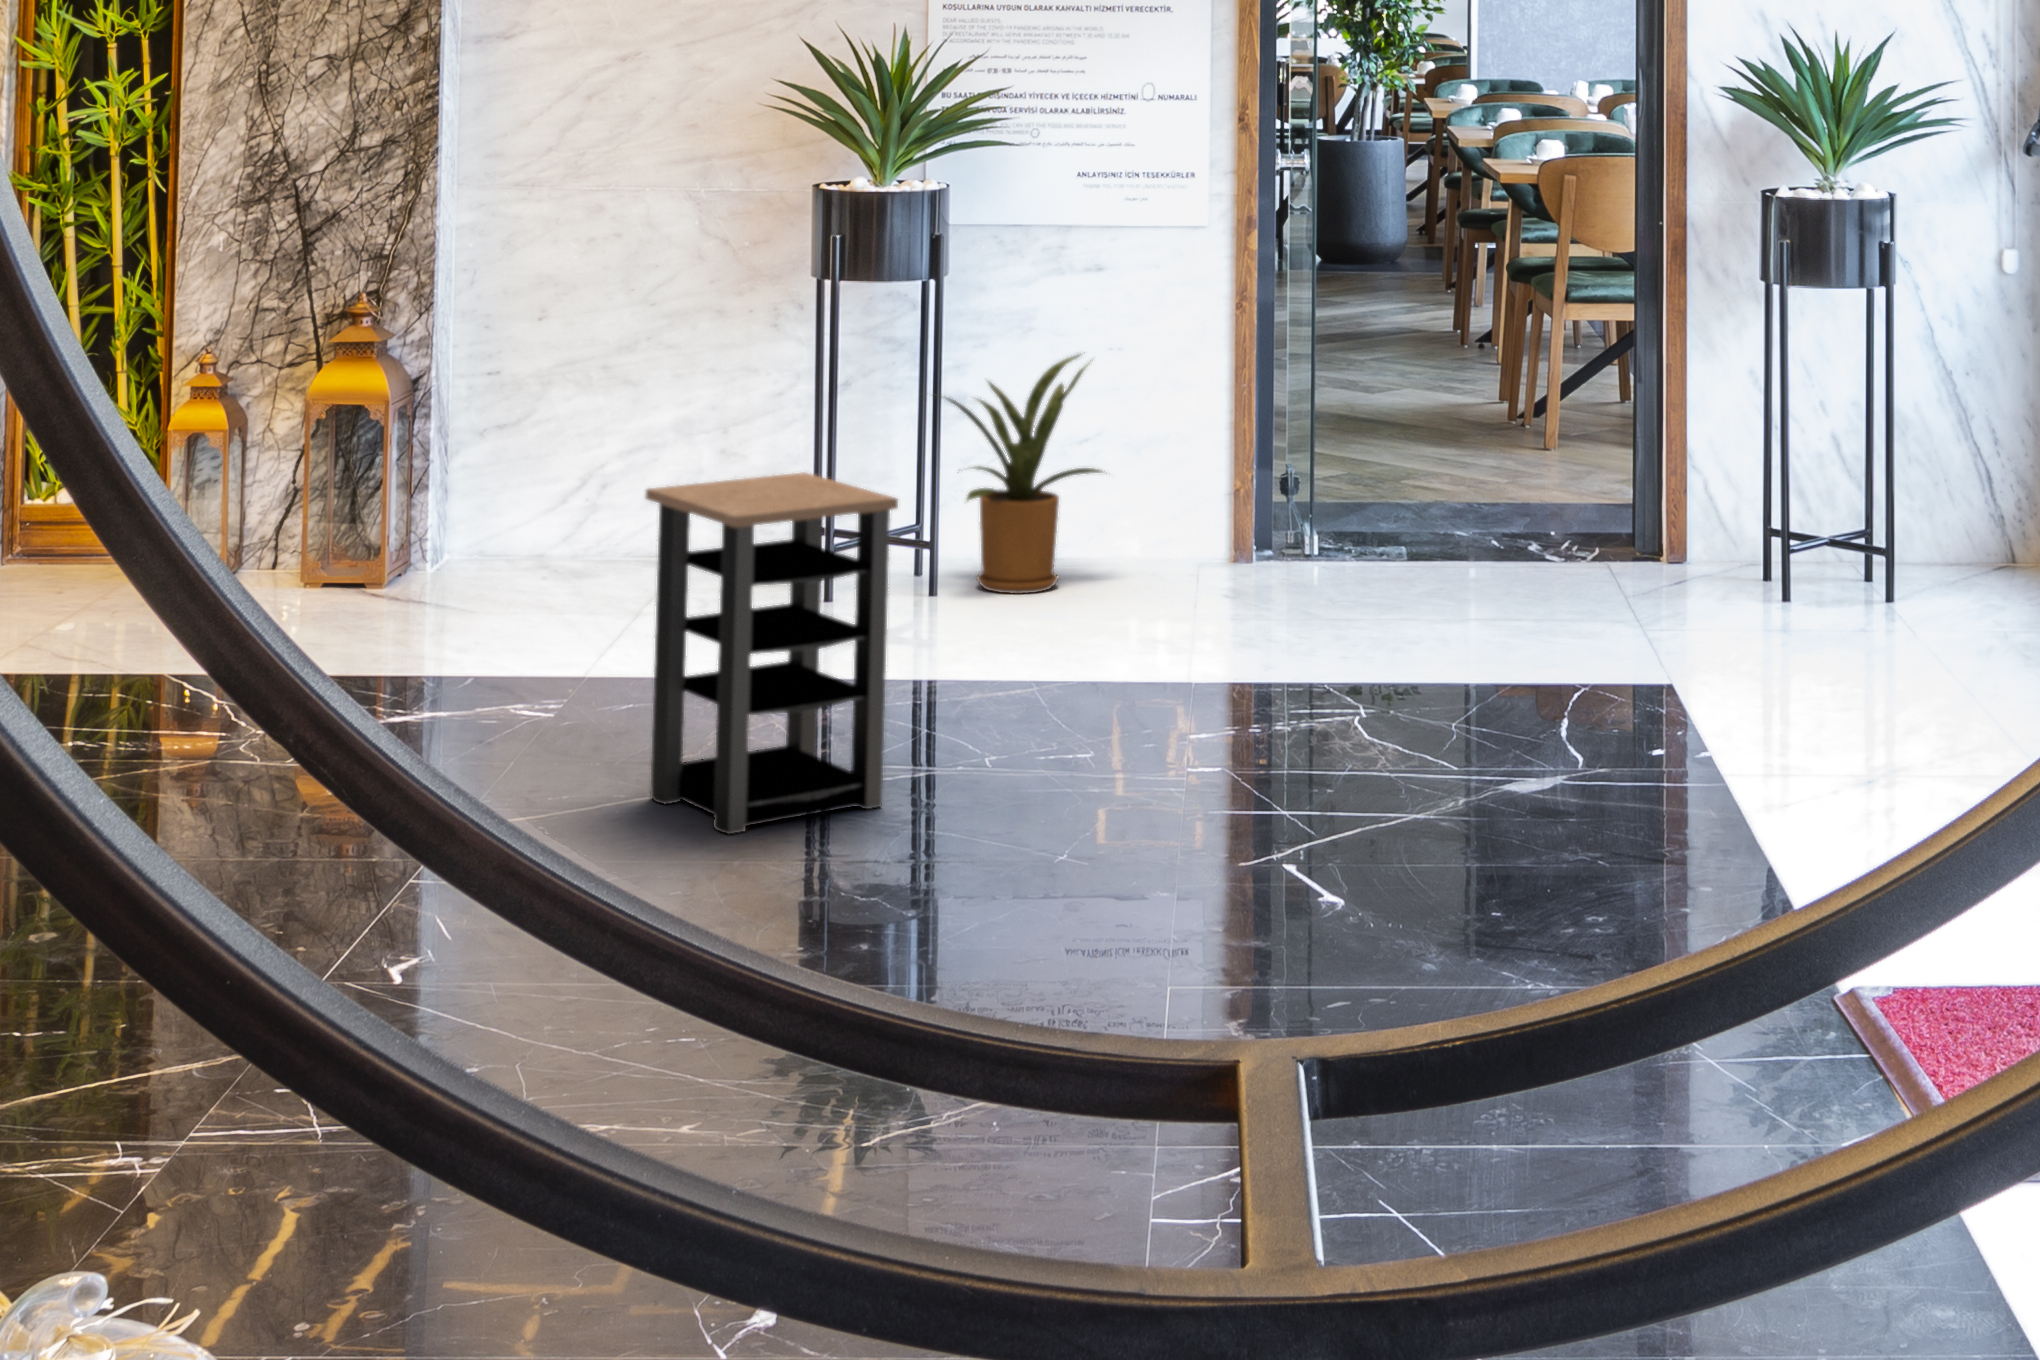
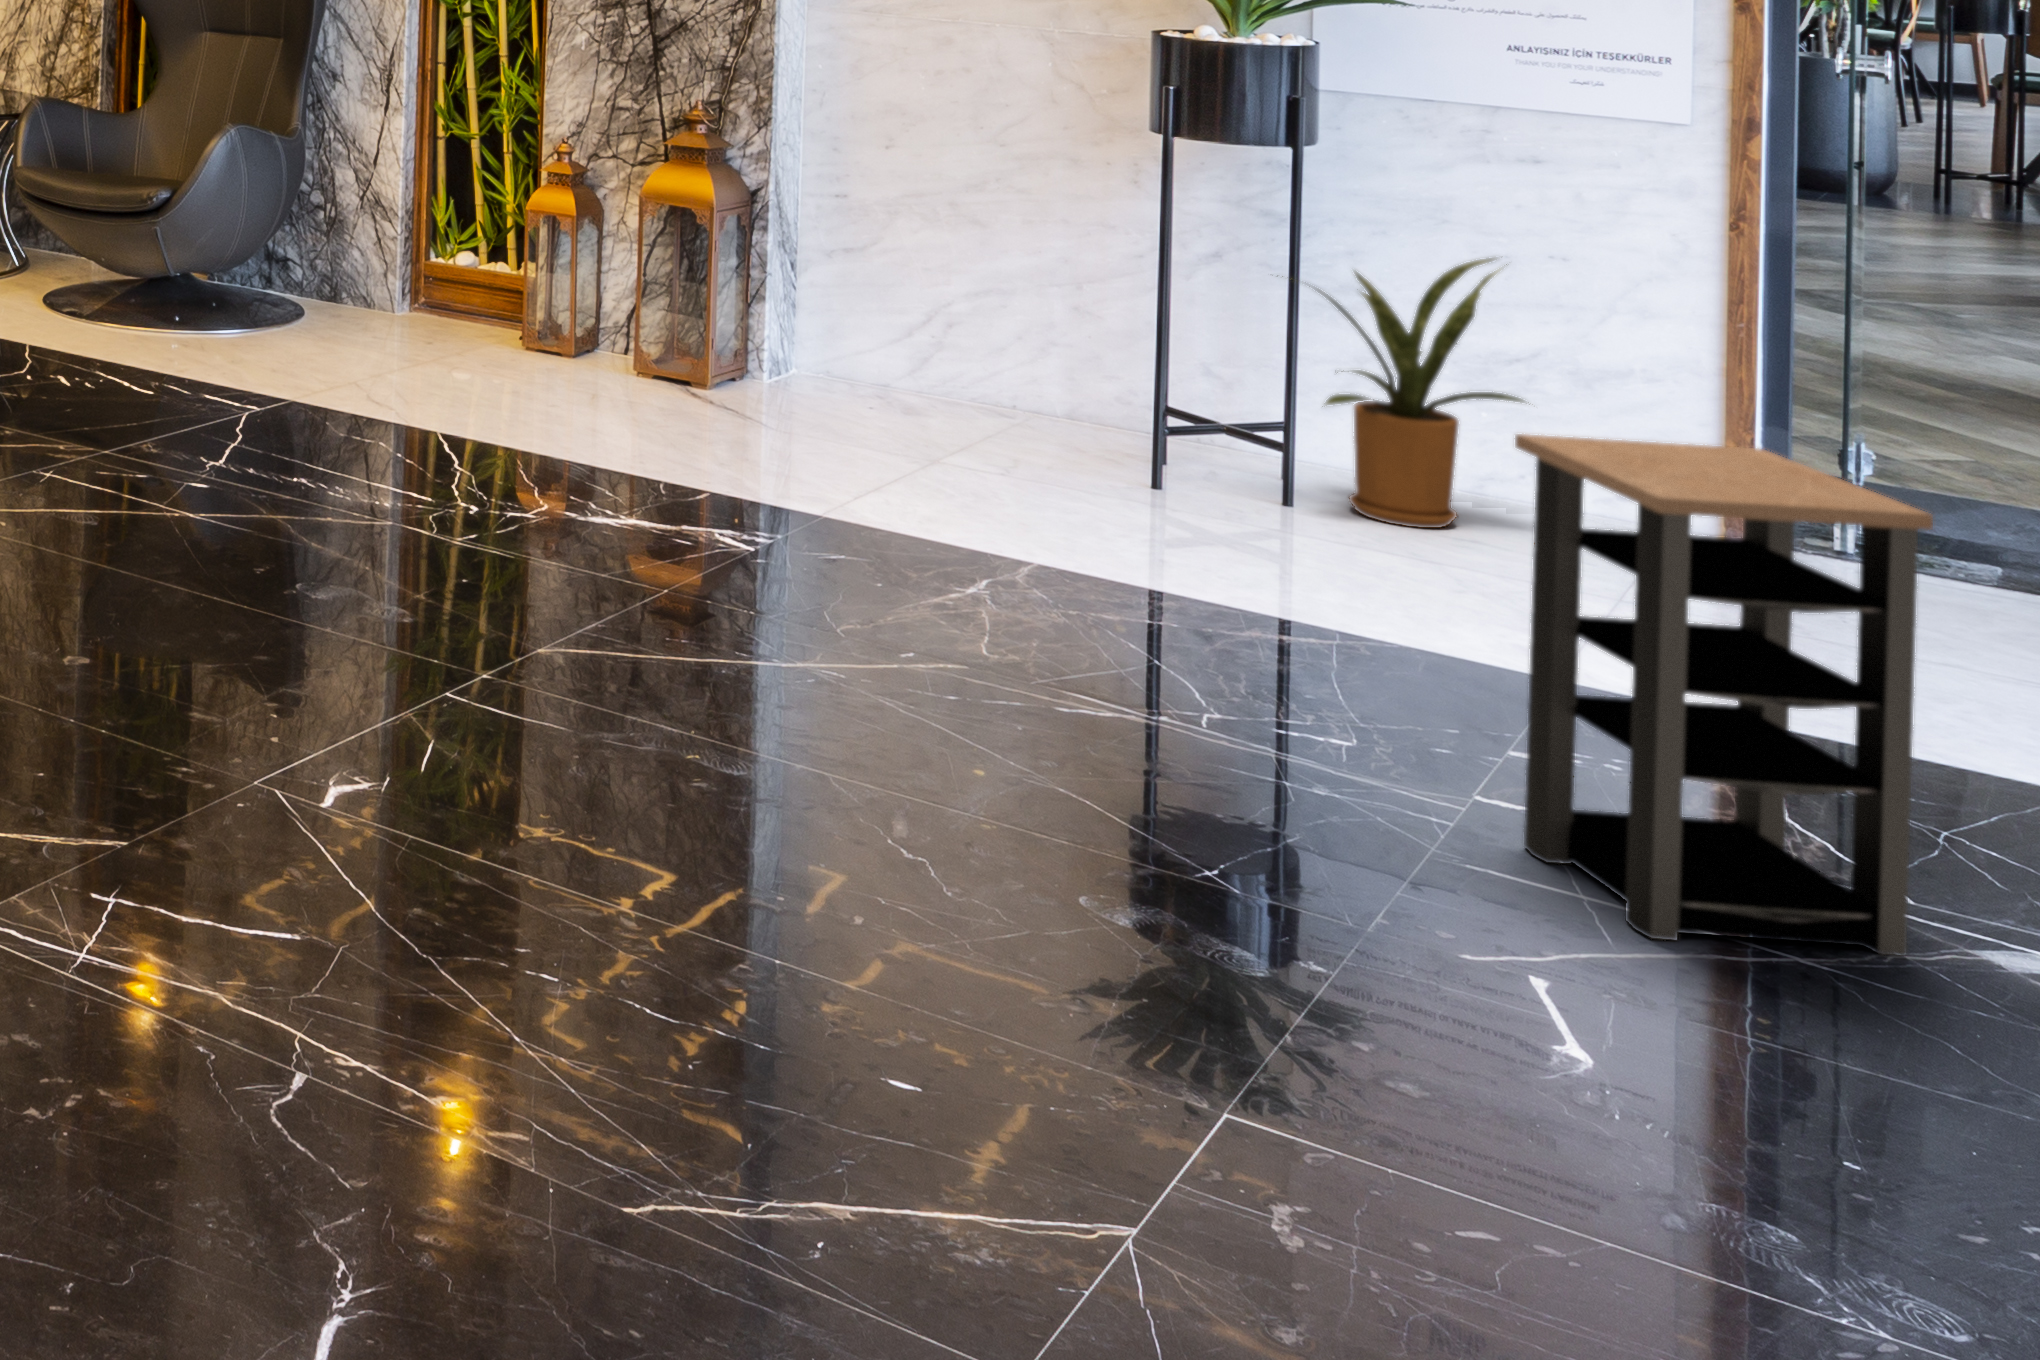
side table: present [645,473,898,834] -> present [1515,434,1933,956]

